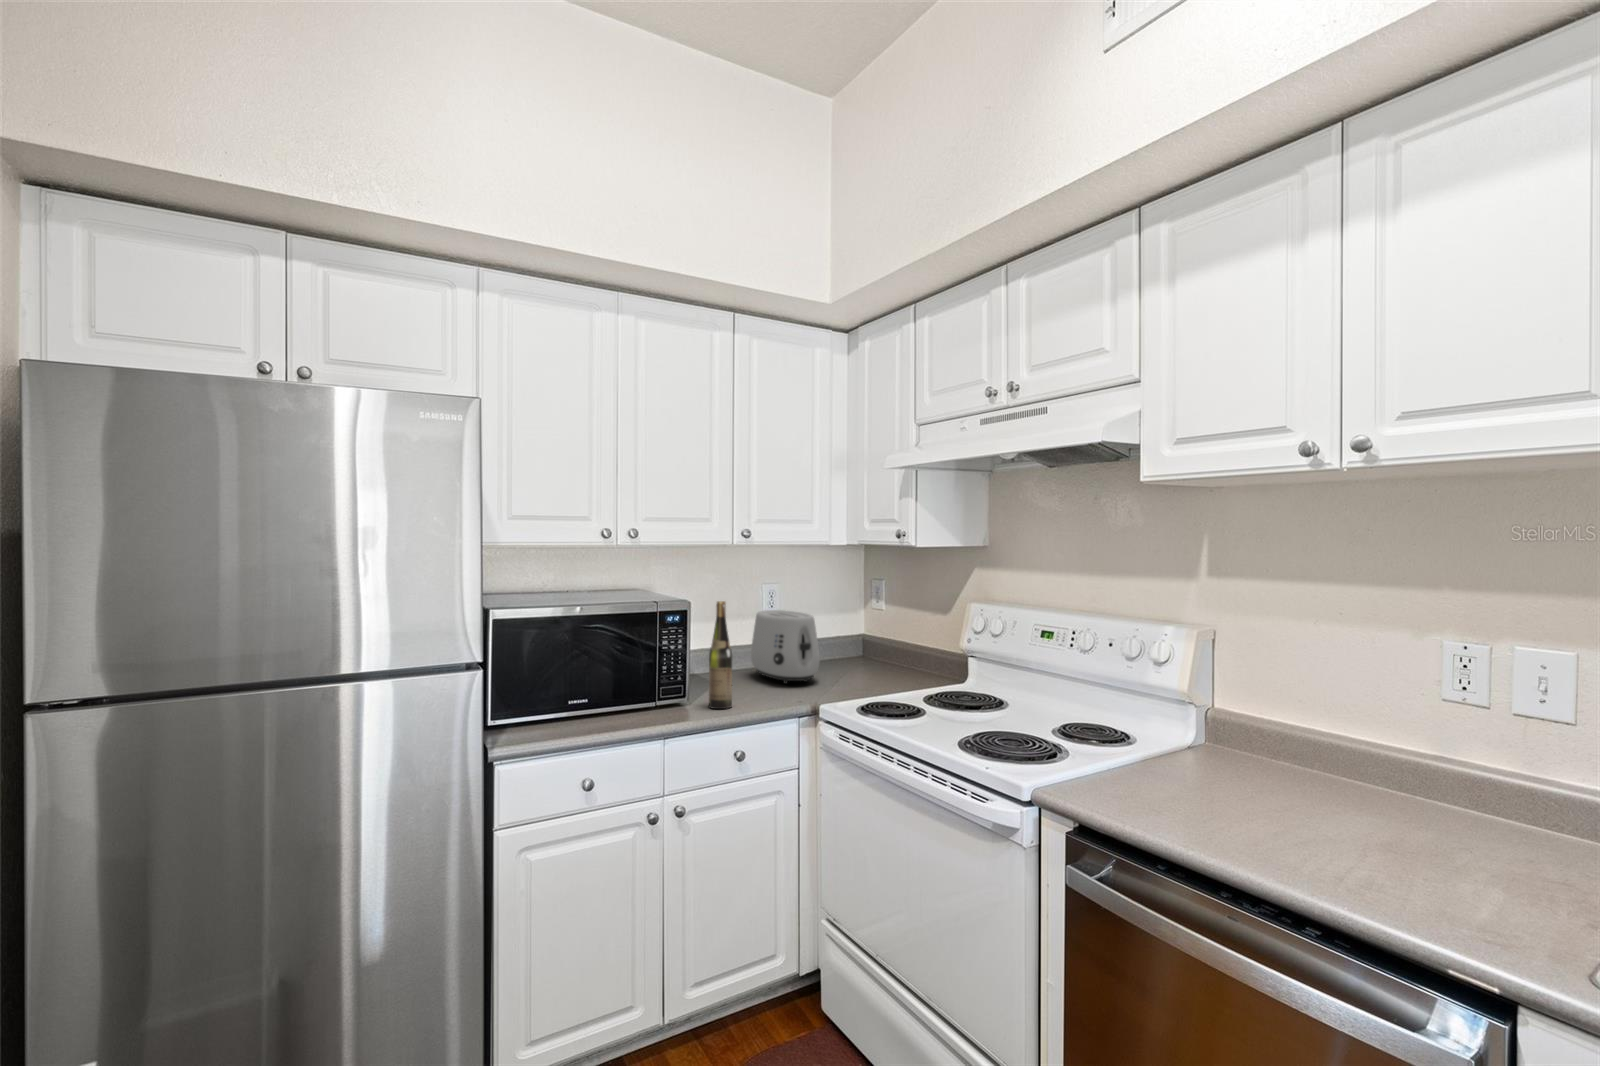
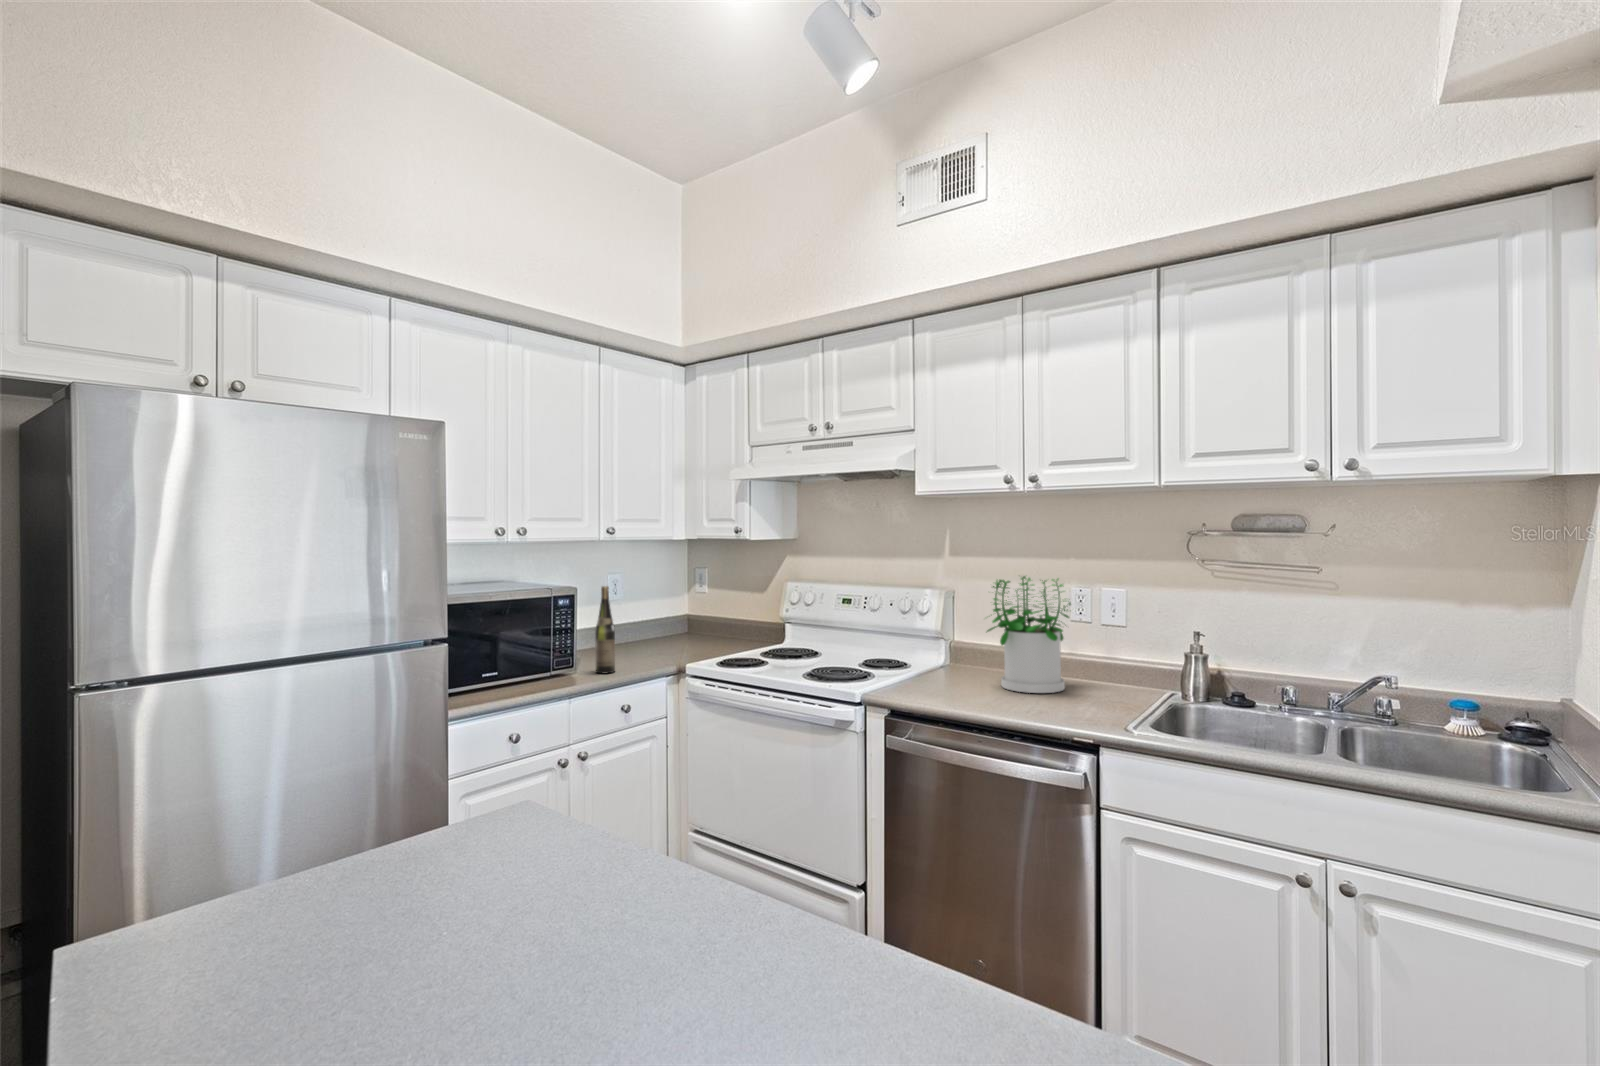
toaster: present [751,610,820,684] -> none [607,596,671,655]
potted plant: none [1255,614,1443,835] -> present [987,576,1071,693]

